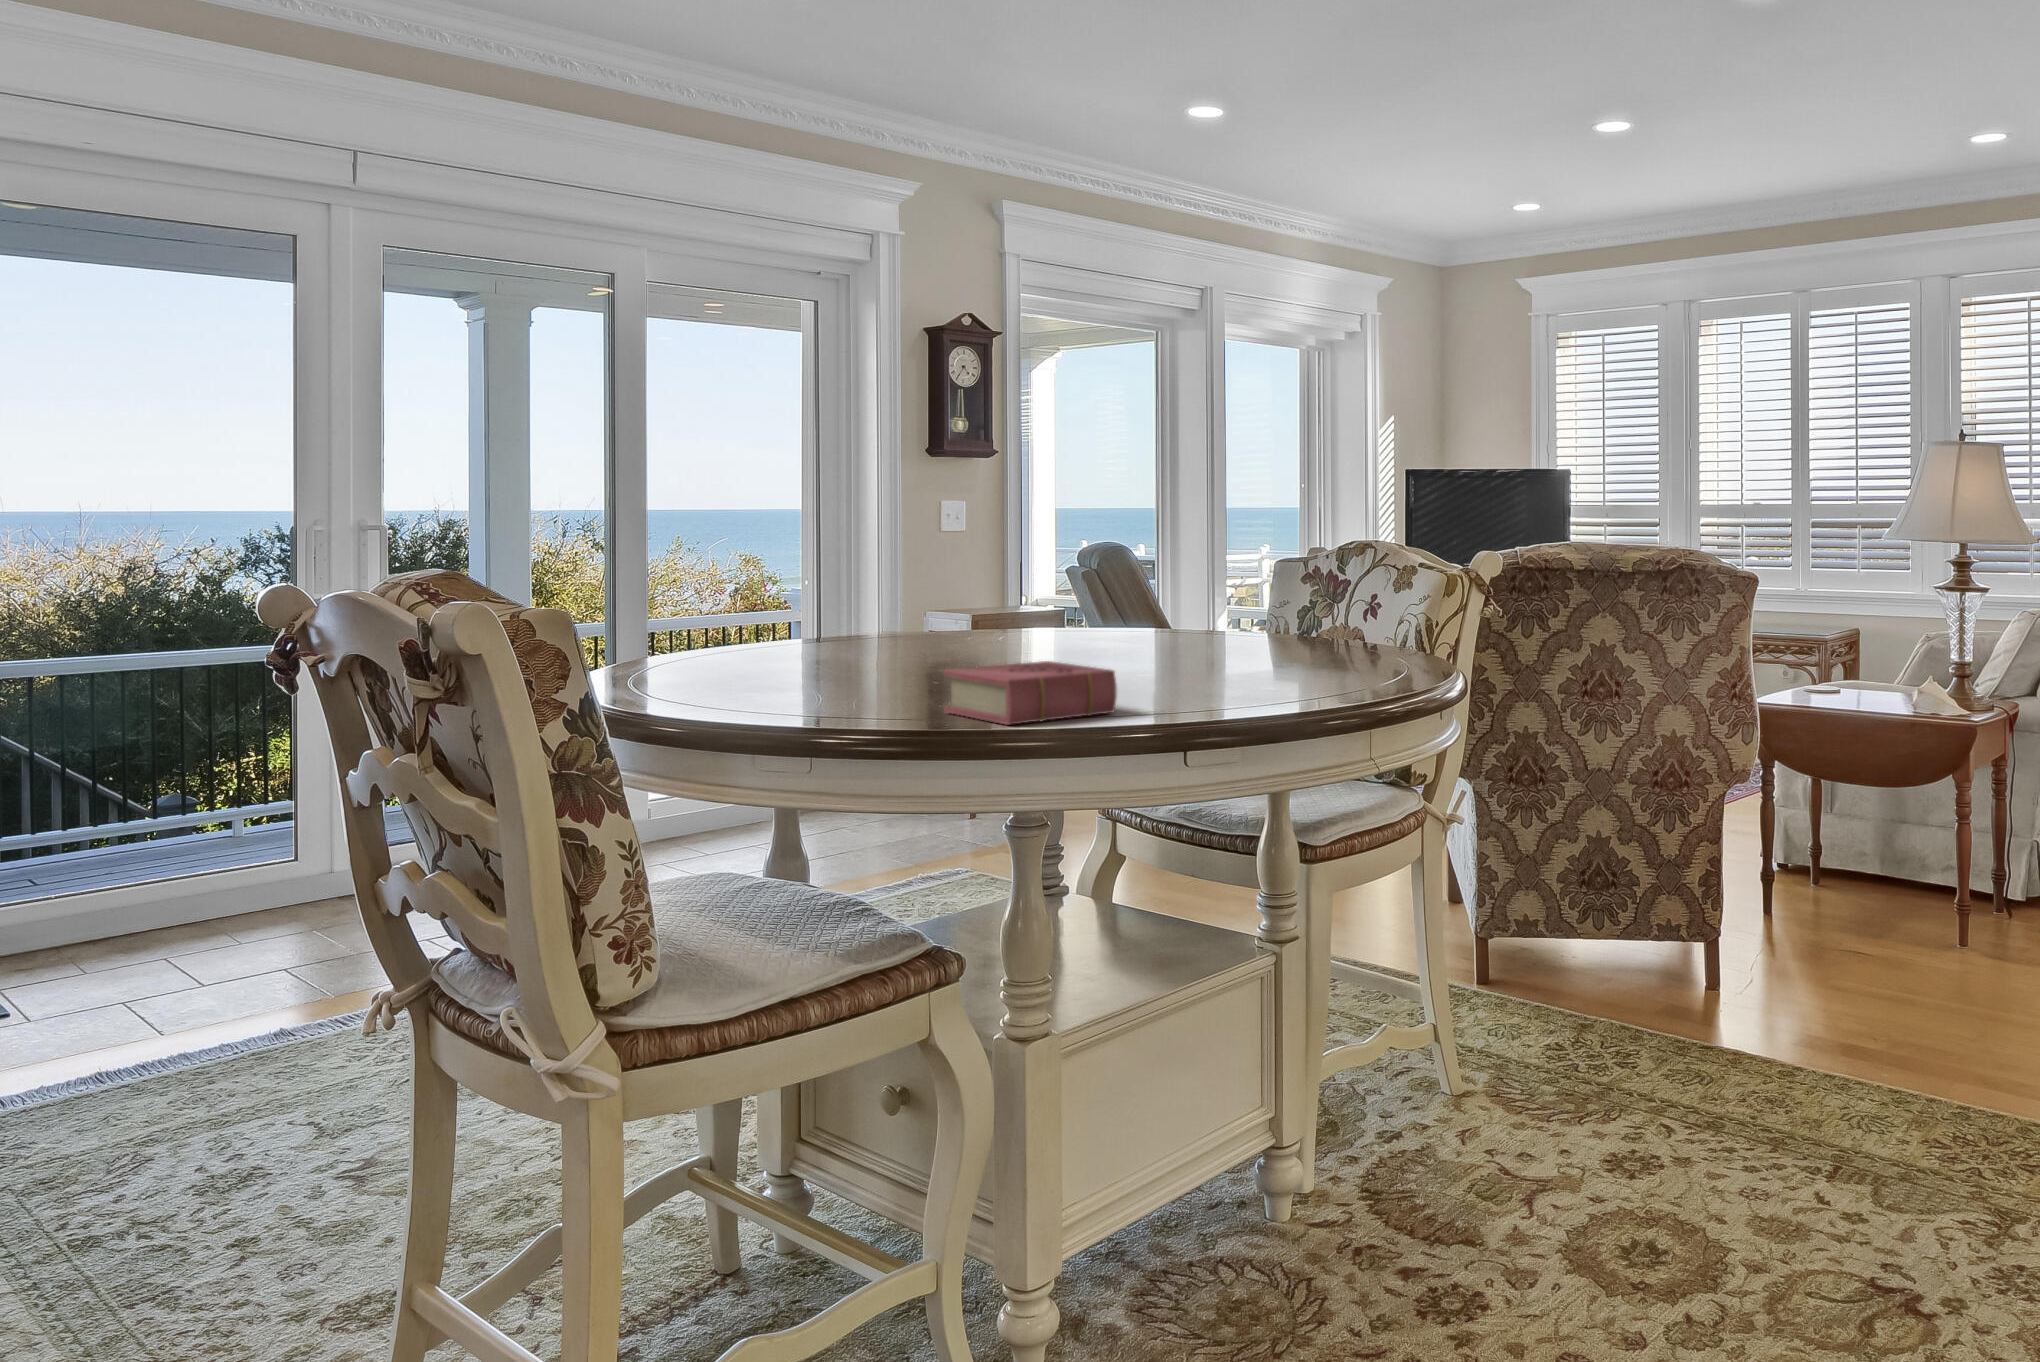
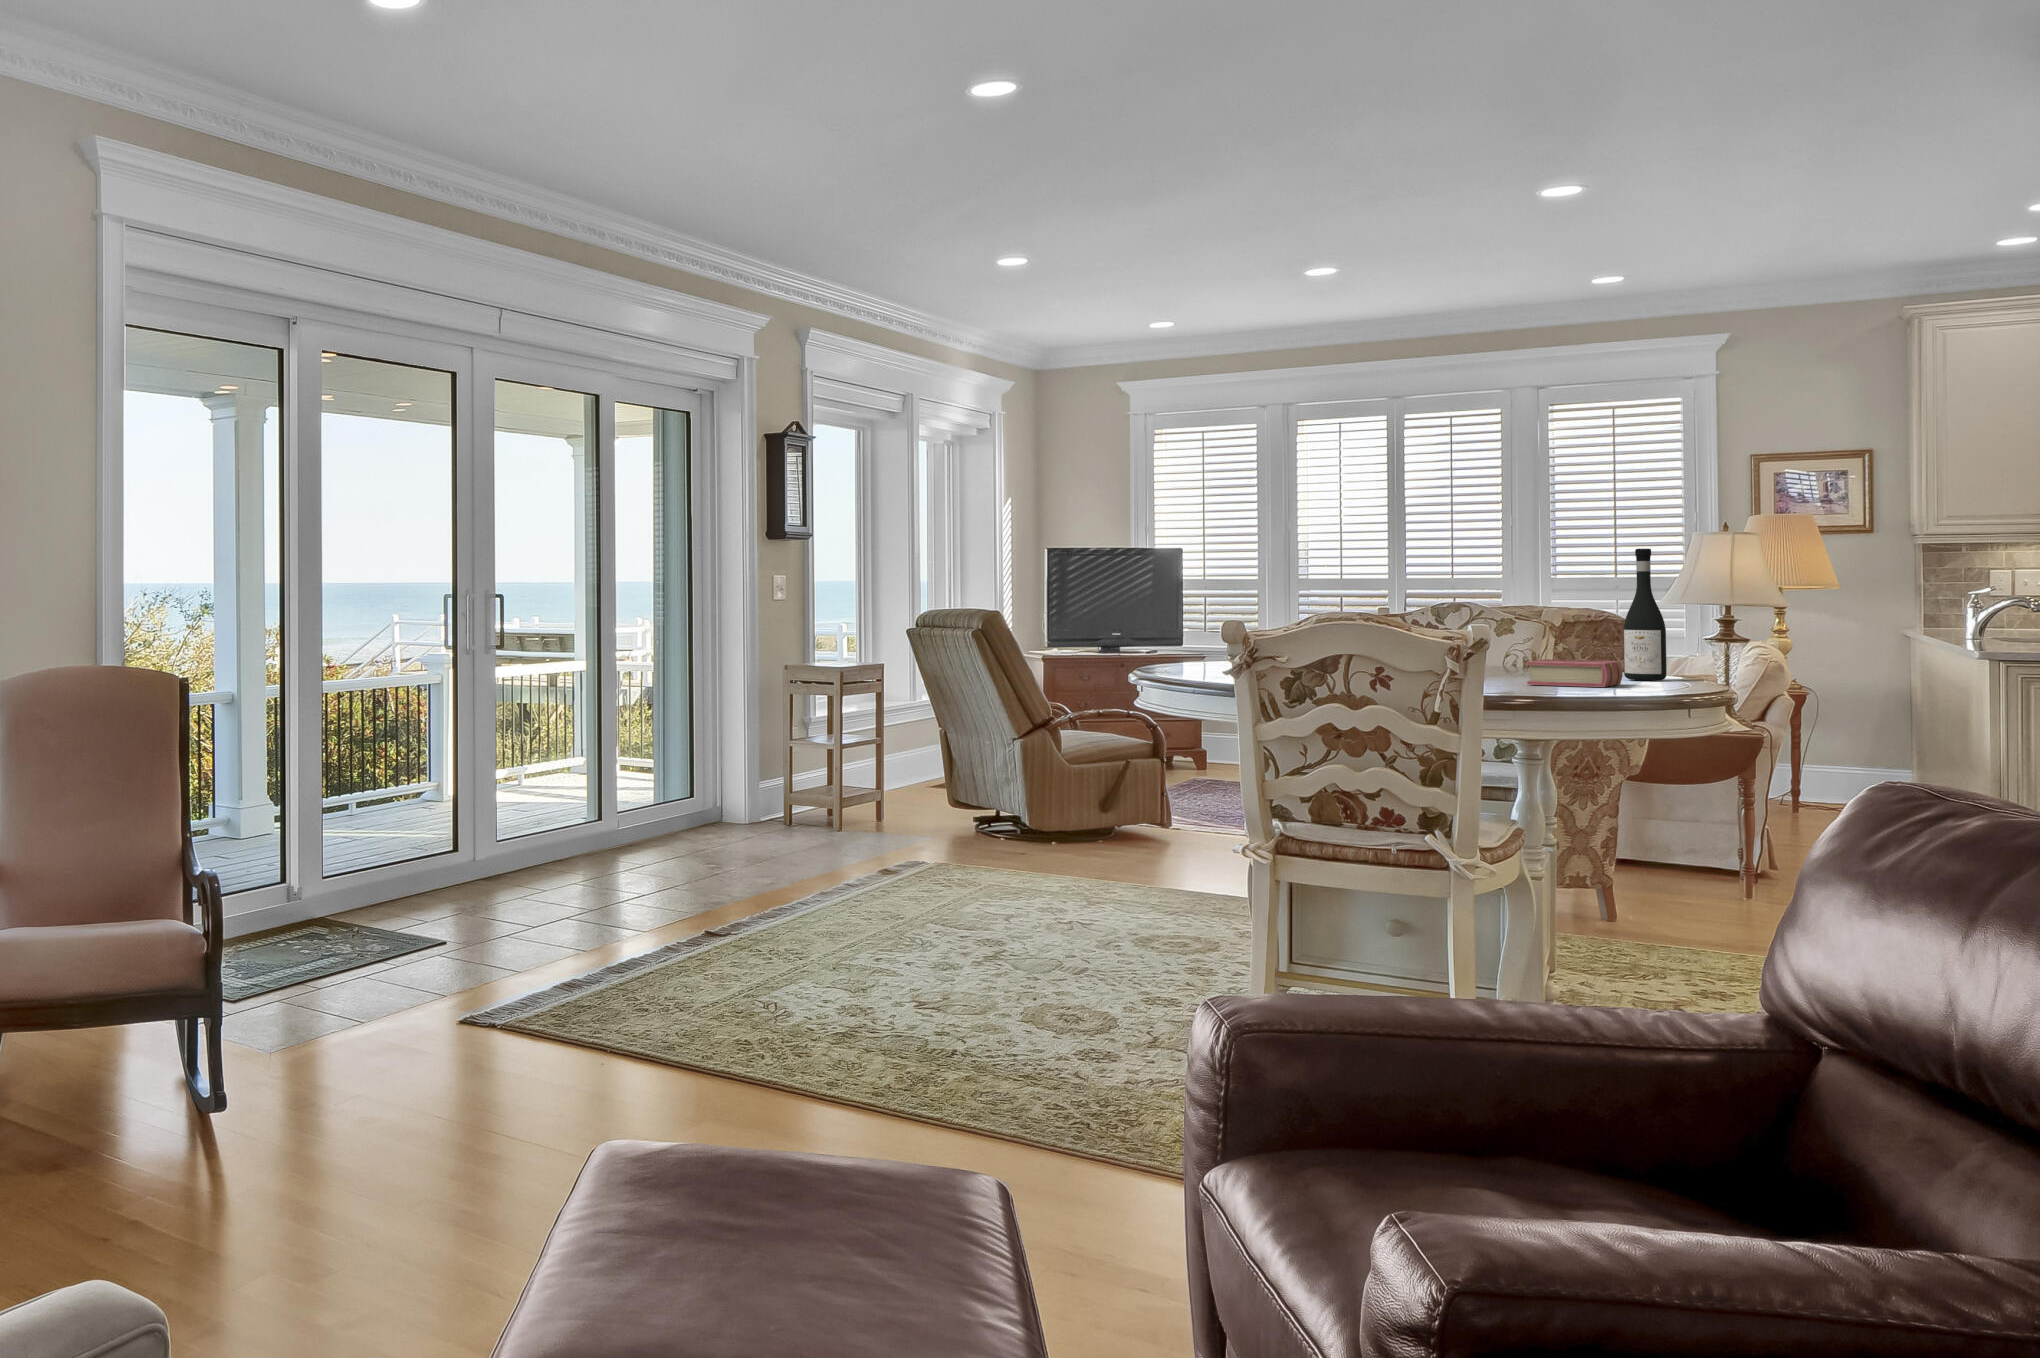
wine bottle: none [1240,462,1302,698] -> present [1623,549,1667,680]

